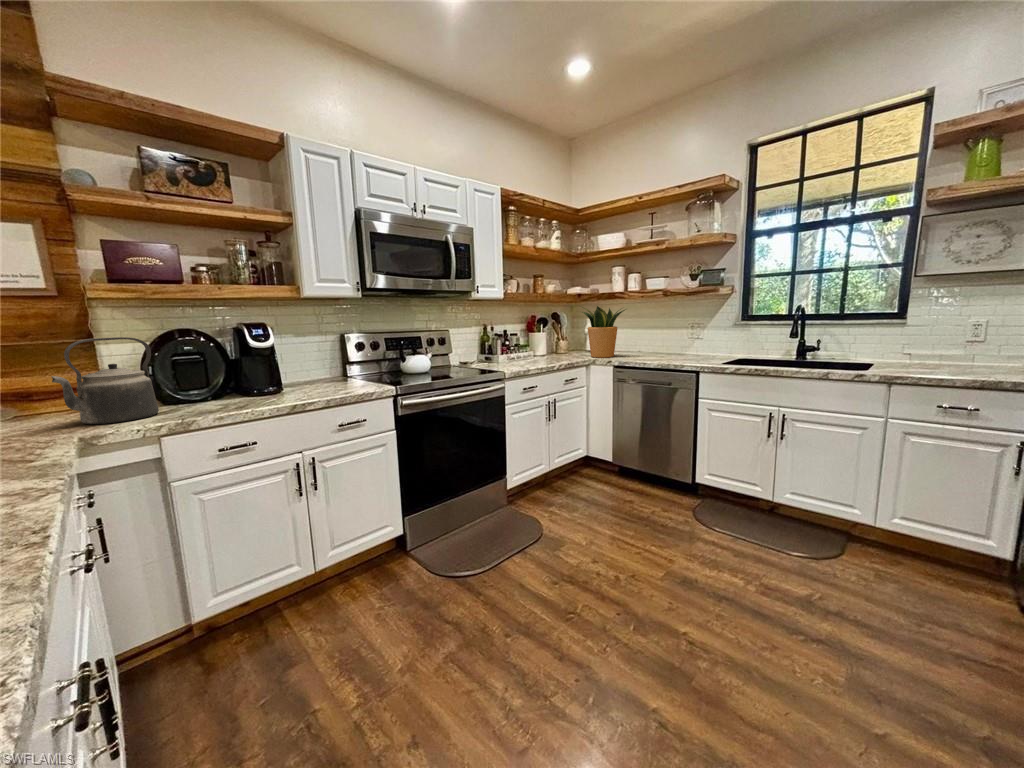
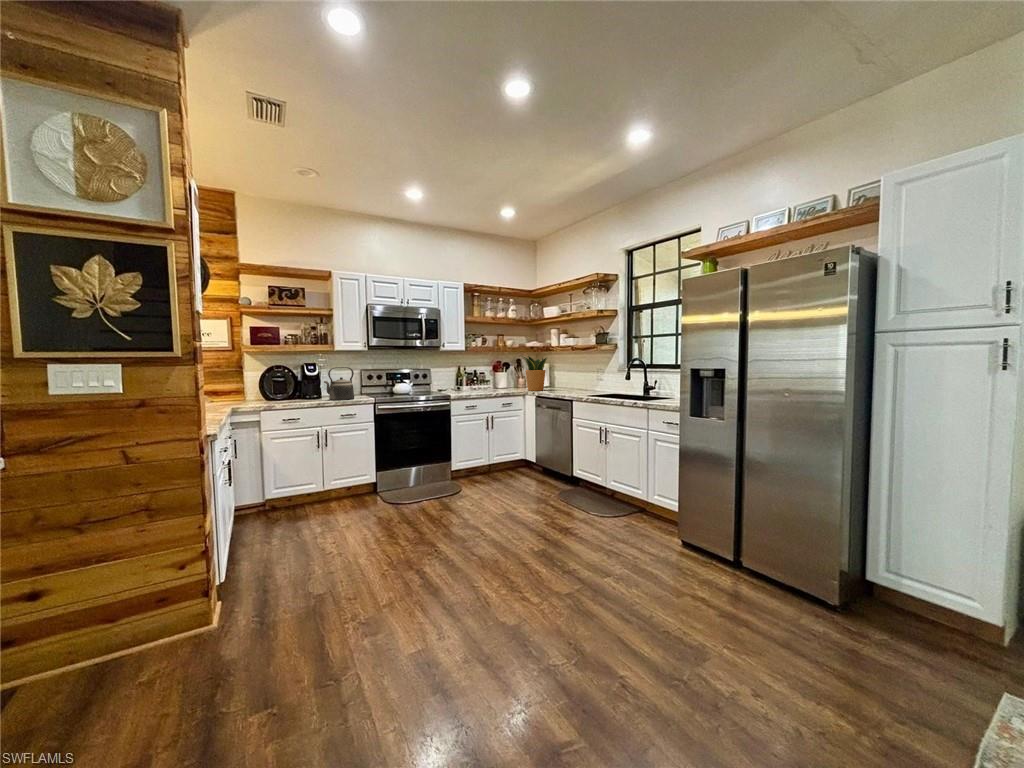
kettle: present [52,337,159,424] -> present [324,367,354,400]

